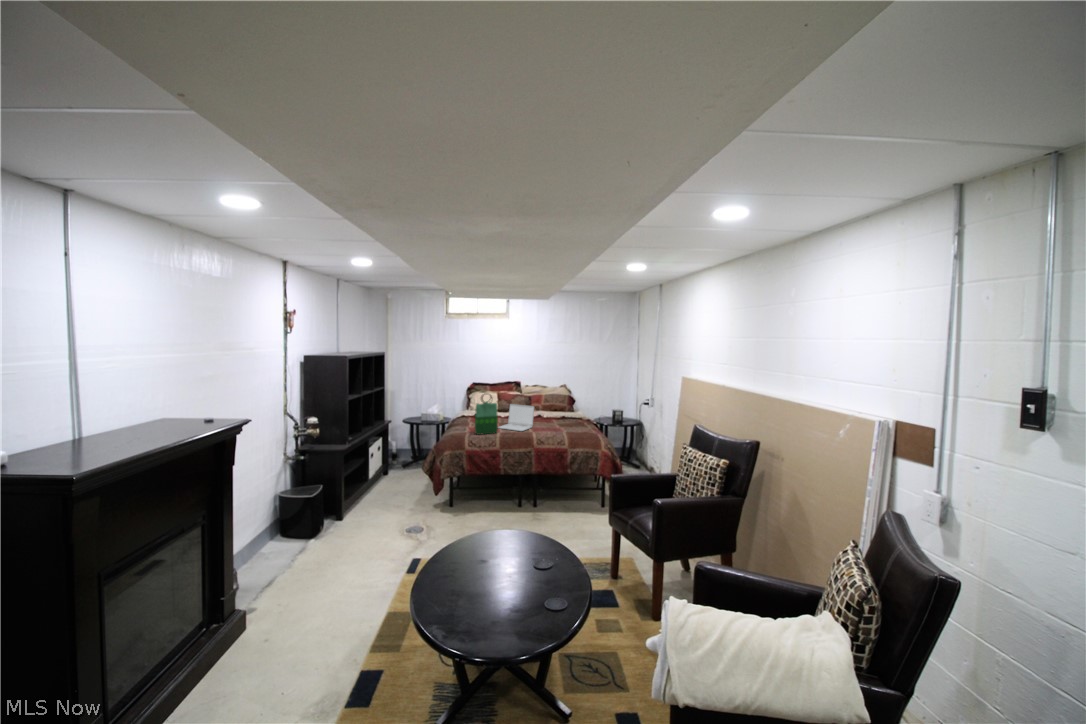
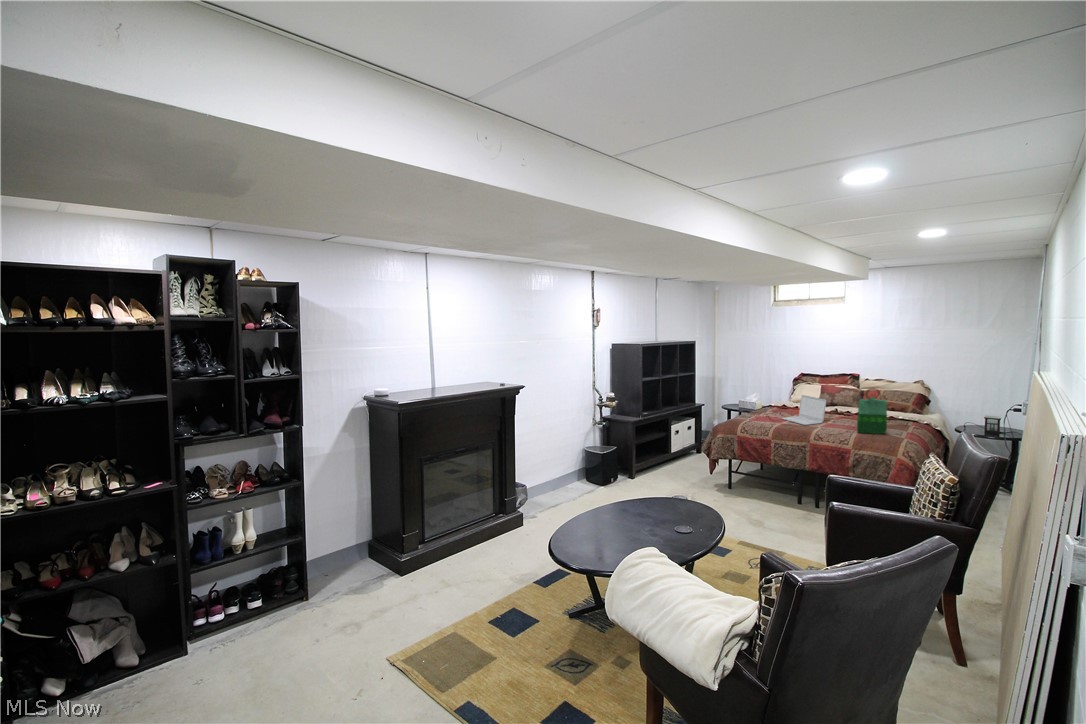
tote bag: present [475,394,498,435] -> present [857,388,887,434]

